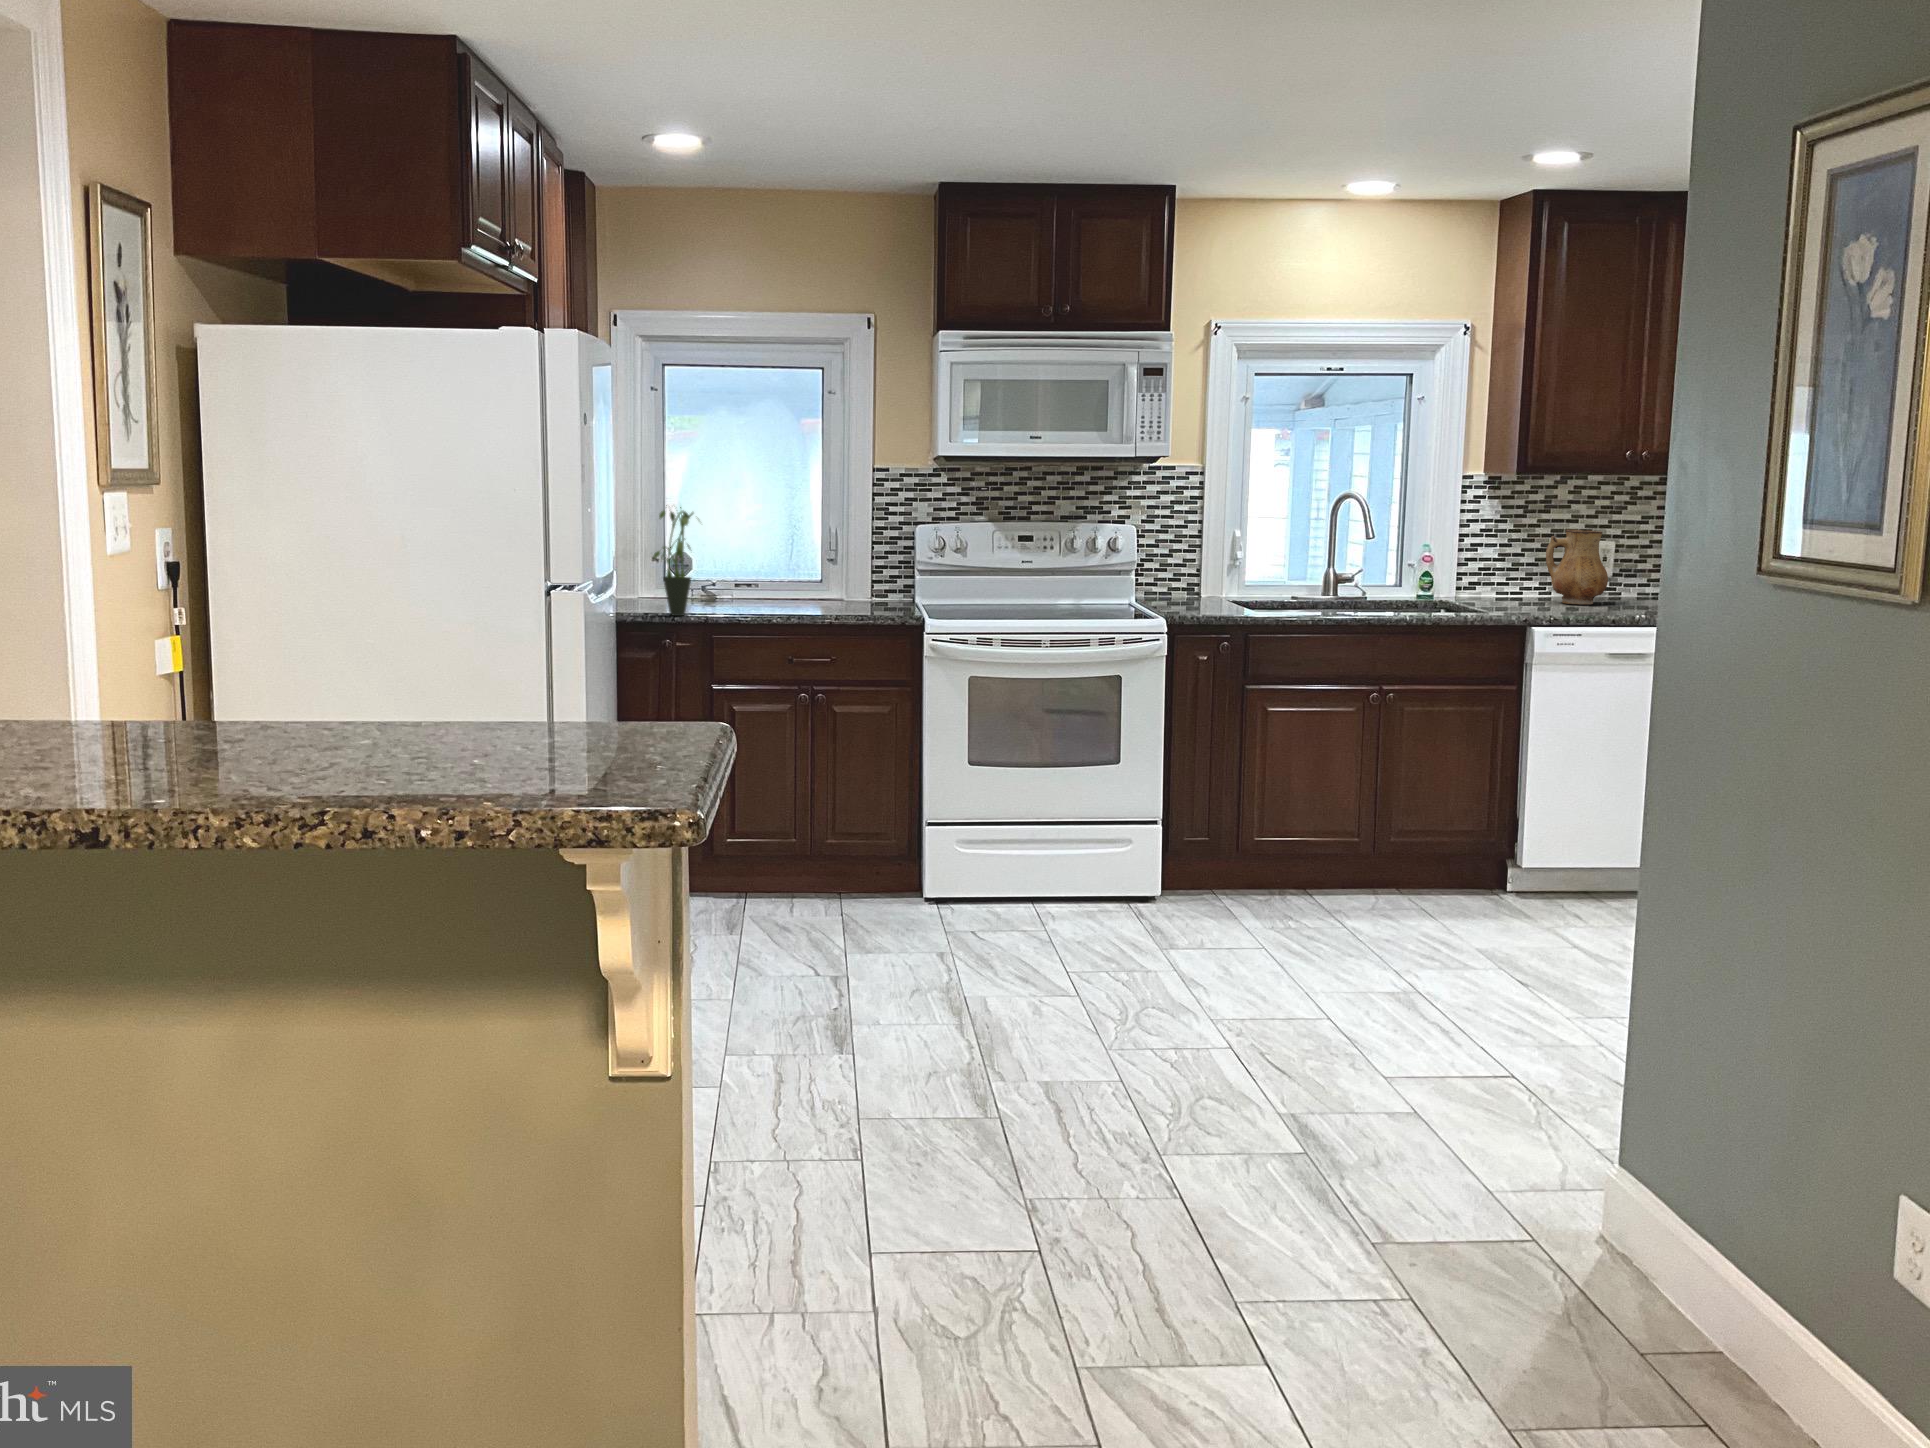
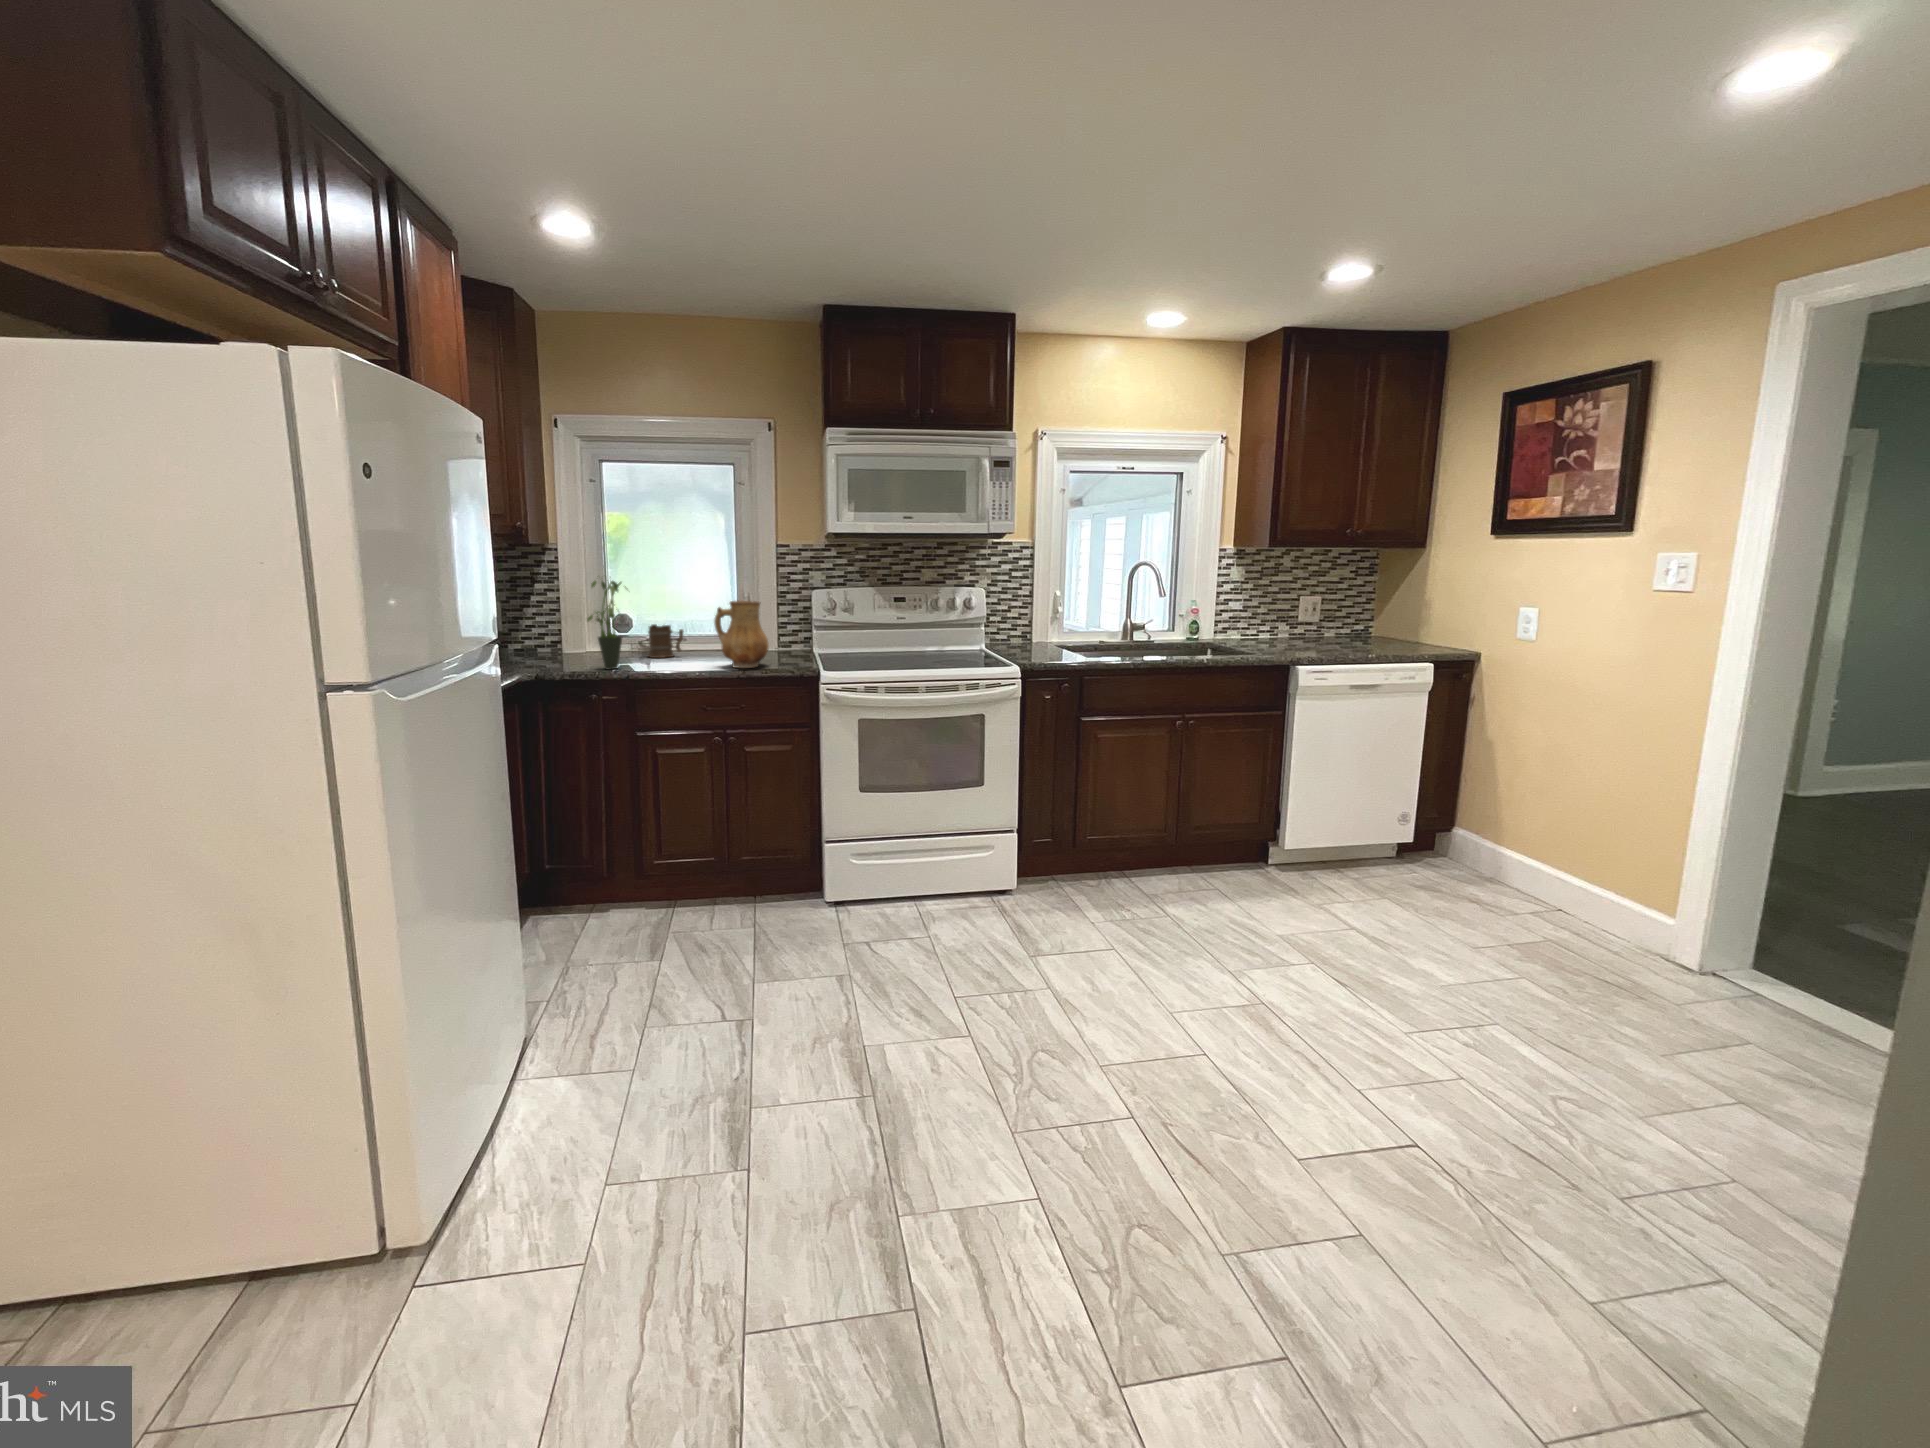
ceramic pitcher: present [1546,530,1608,604] -> present [714,601,769,668]
mug: none [711,565,757,606] -> present [648,624,684,658]

